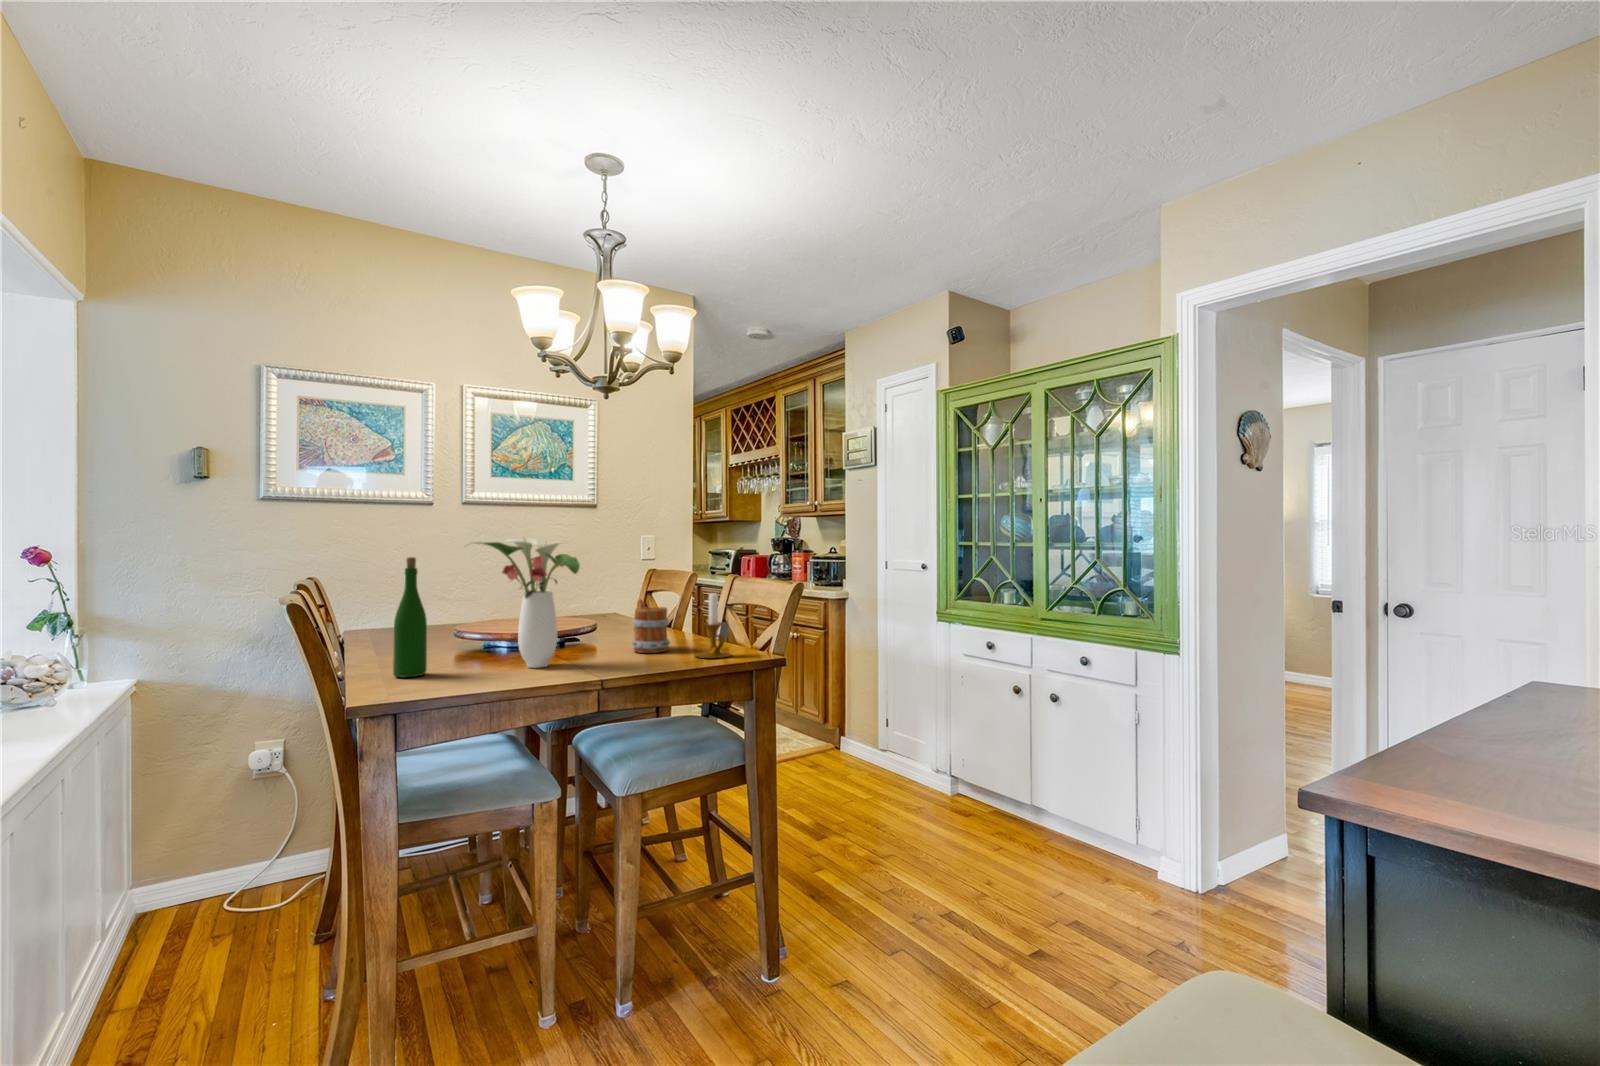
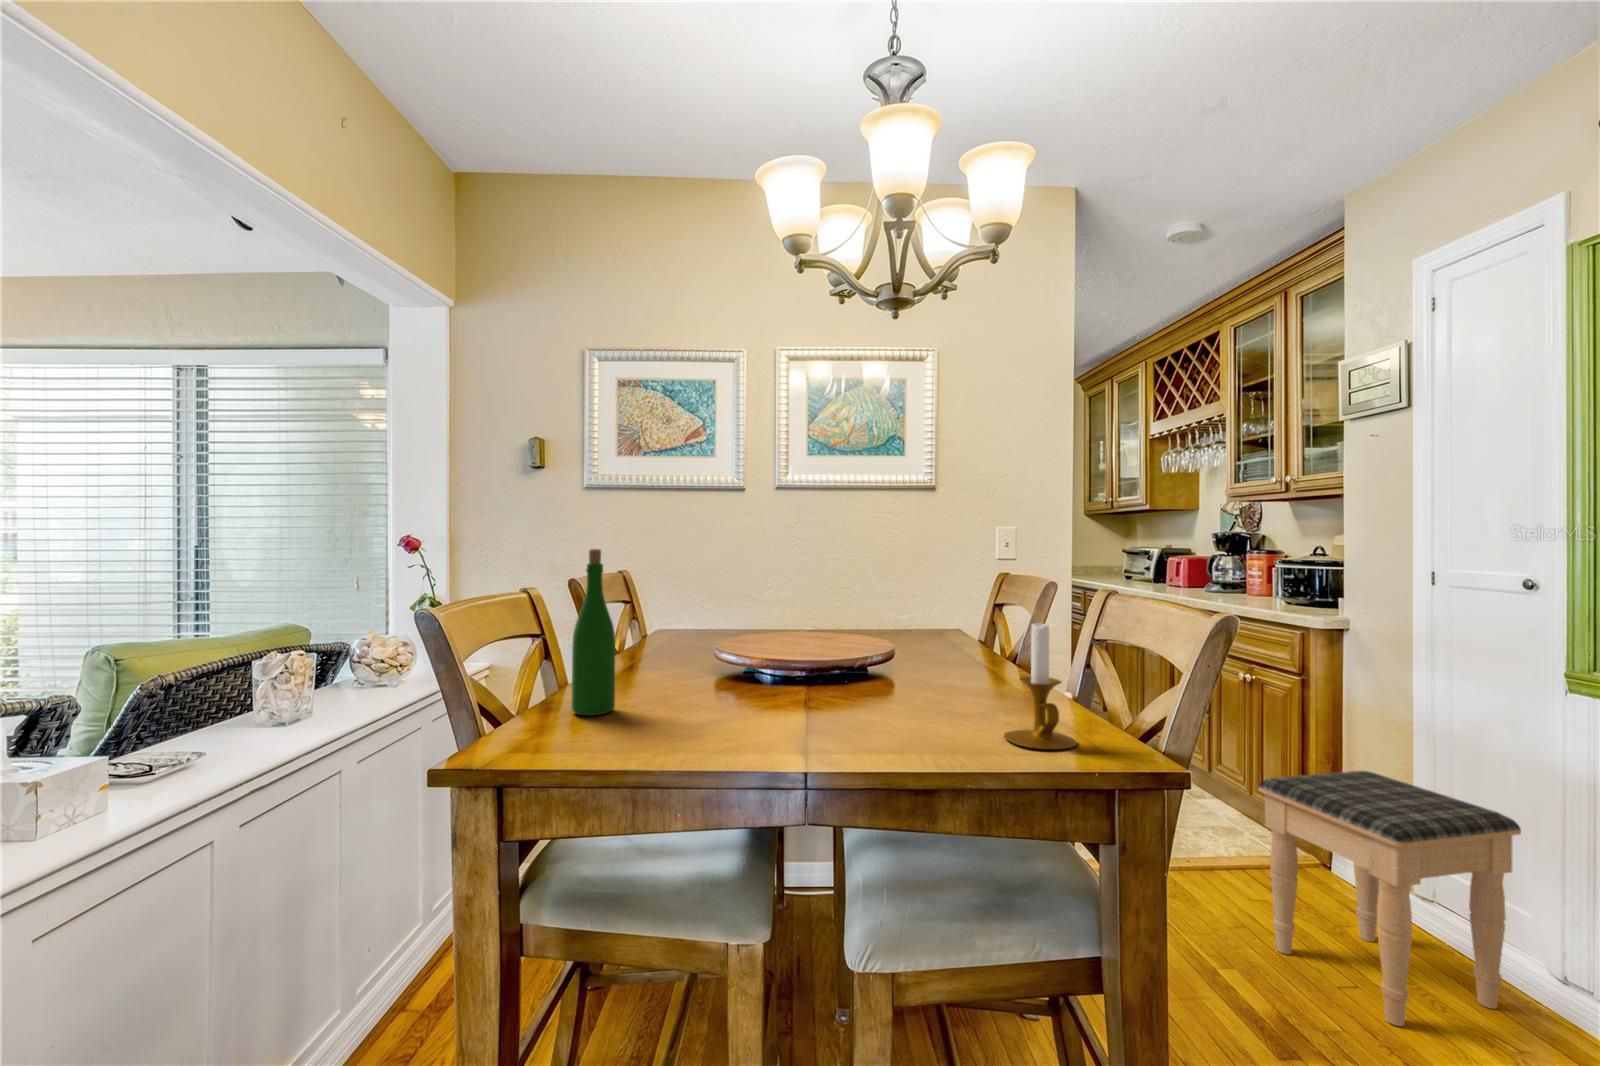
flower arrangement: present [465,538,580,668] -> none [644,521,799,723]
mug: present [632,599,670,653] -> none [912,622,974,716]
footstool: none [804,681,919,812] -> present [1259,771,1521,1026]

